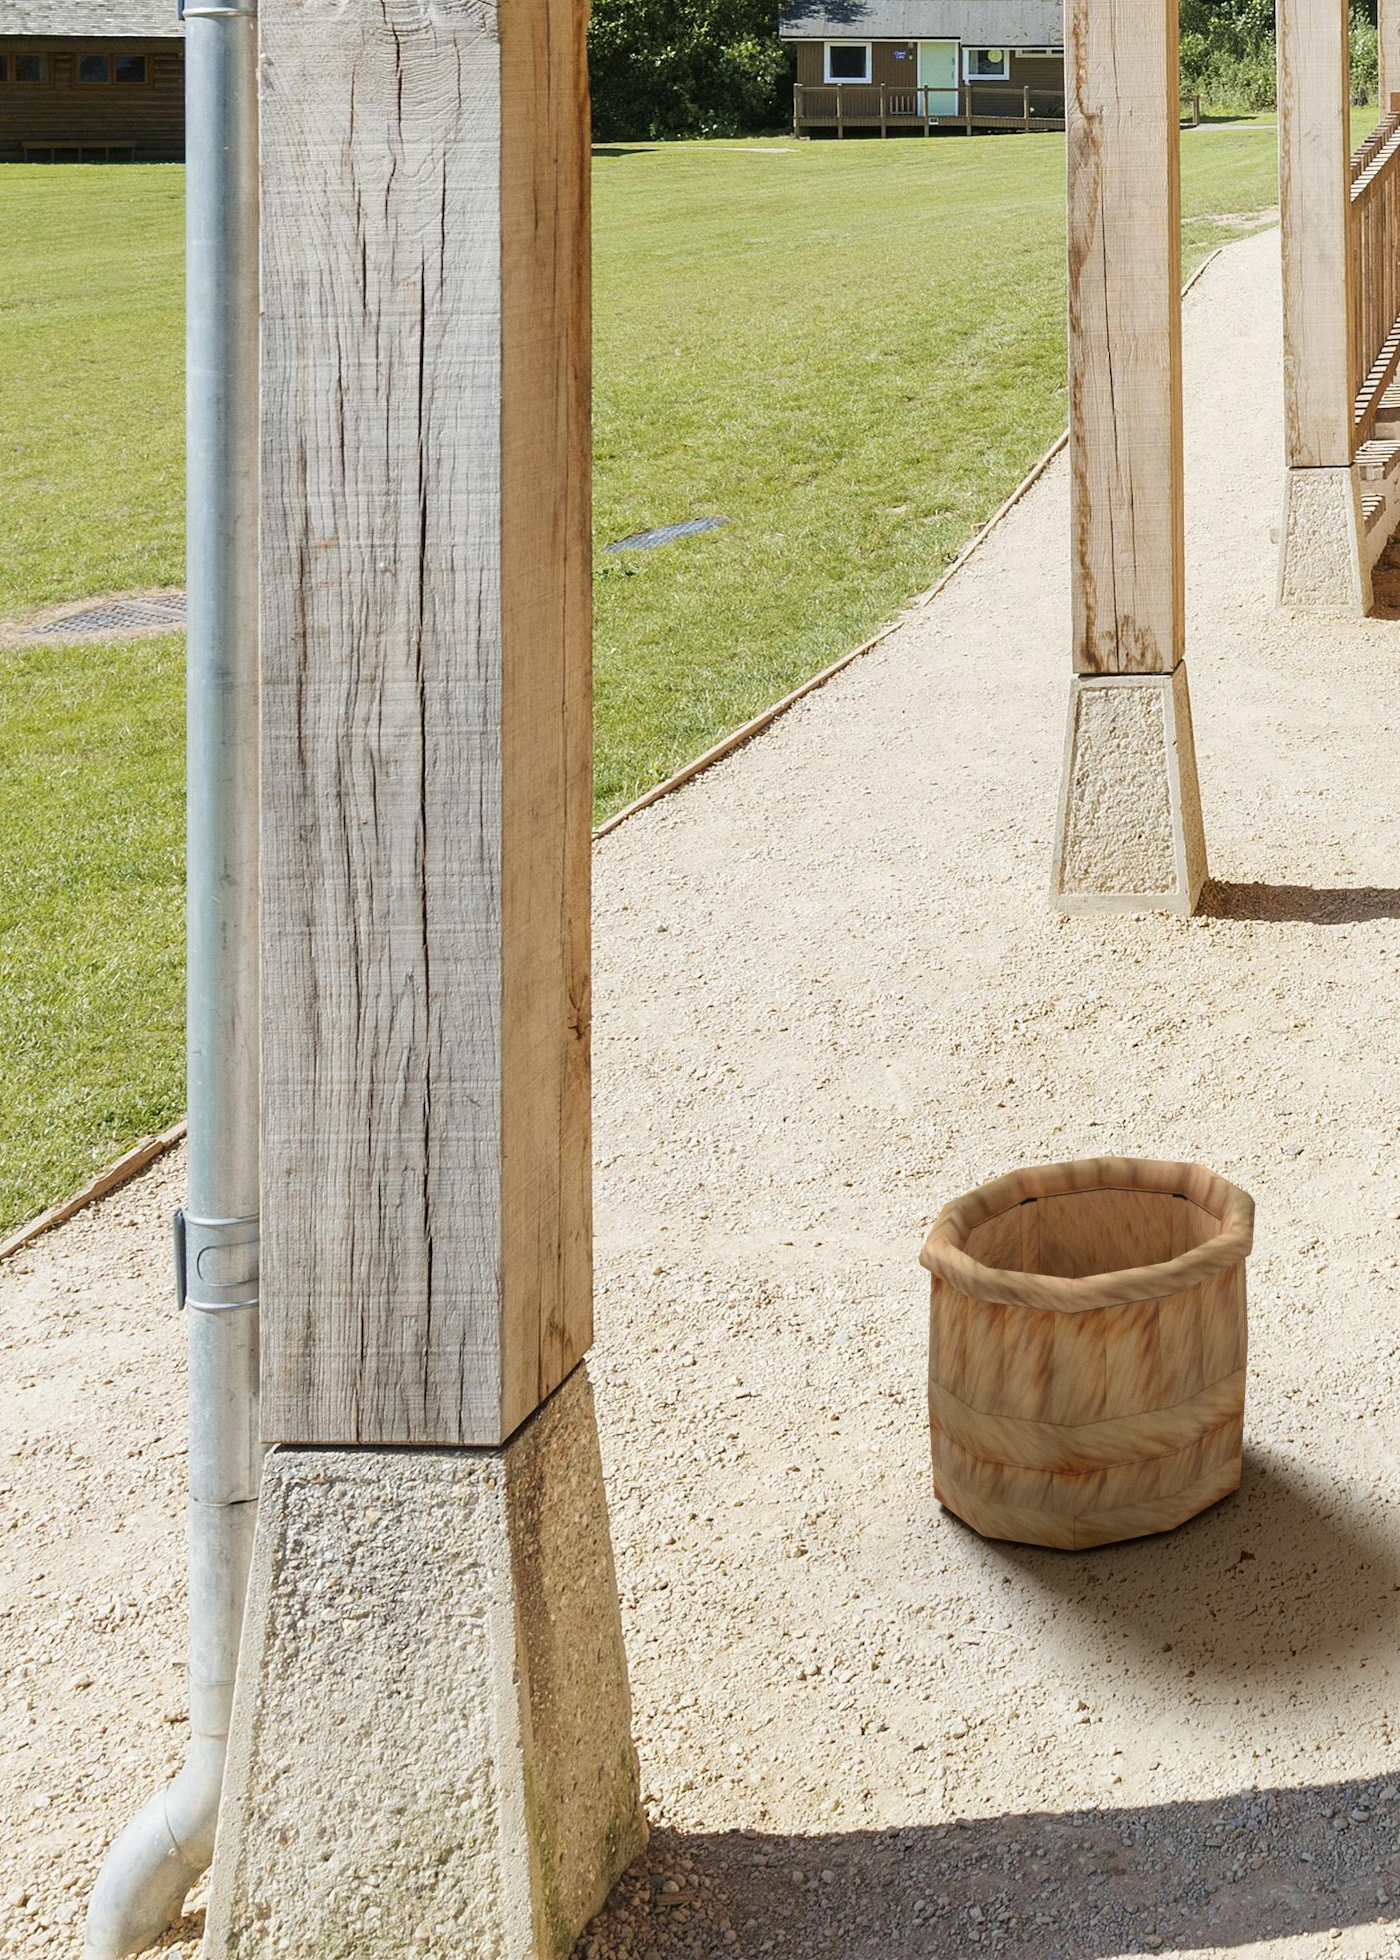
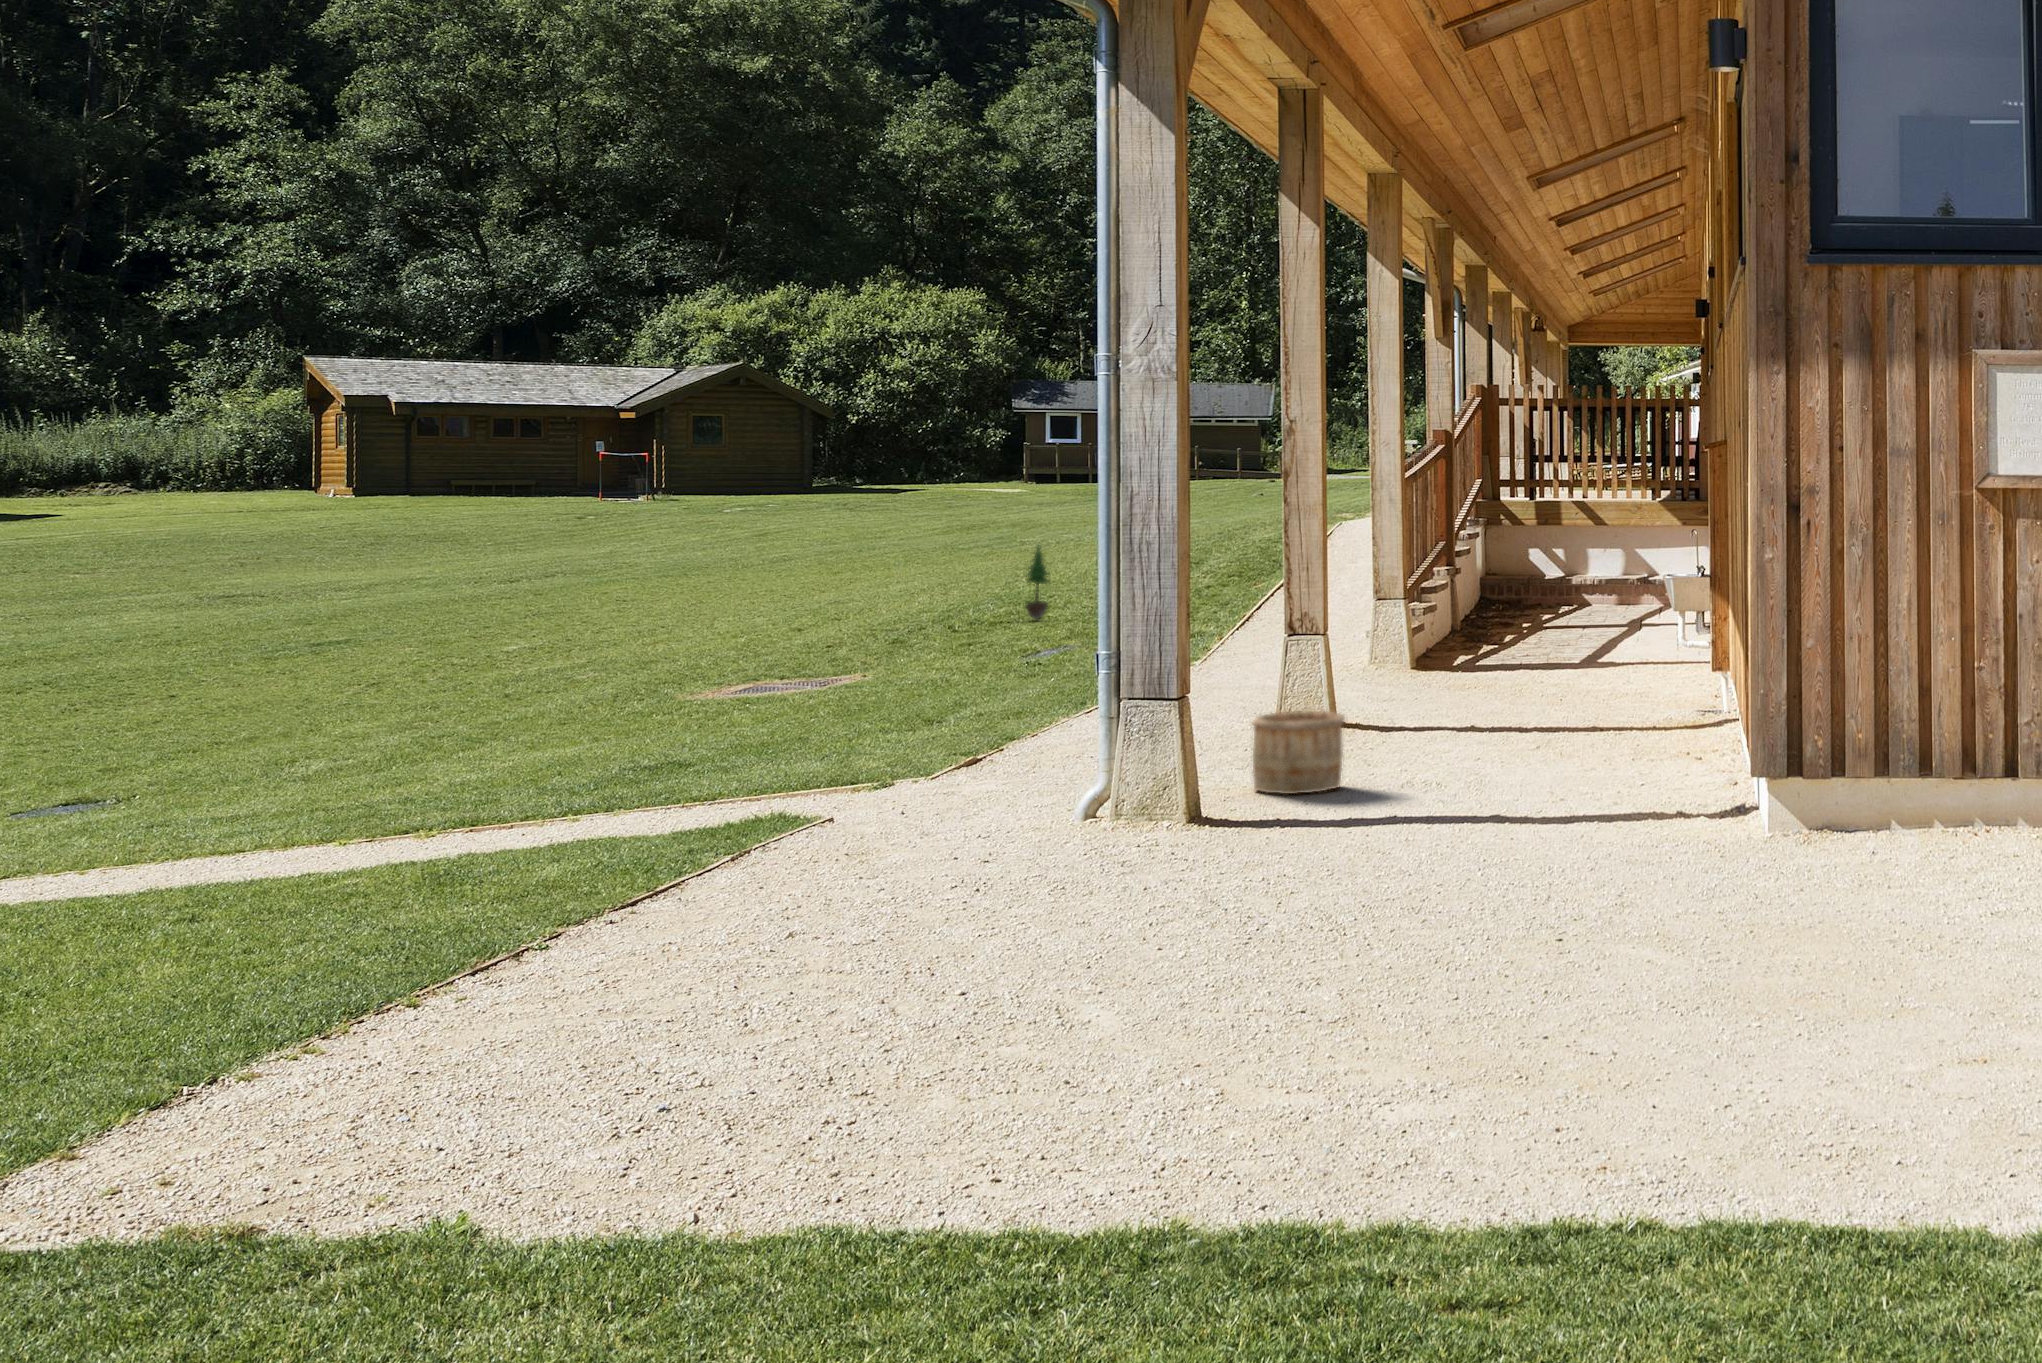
potted tree: none [661,288,714,429] -> present [1026,545,1049,620]

